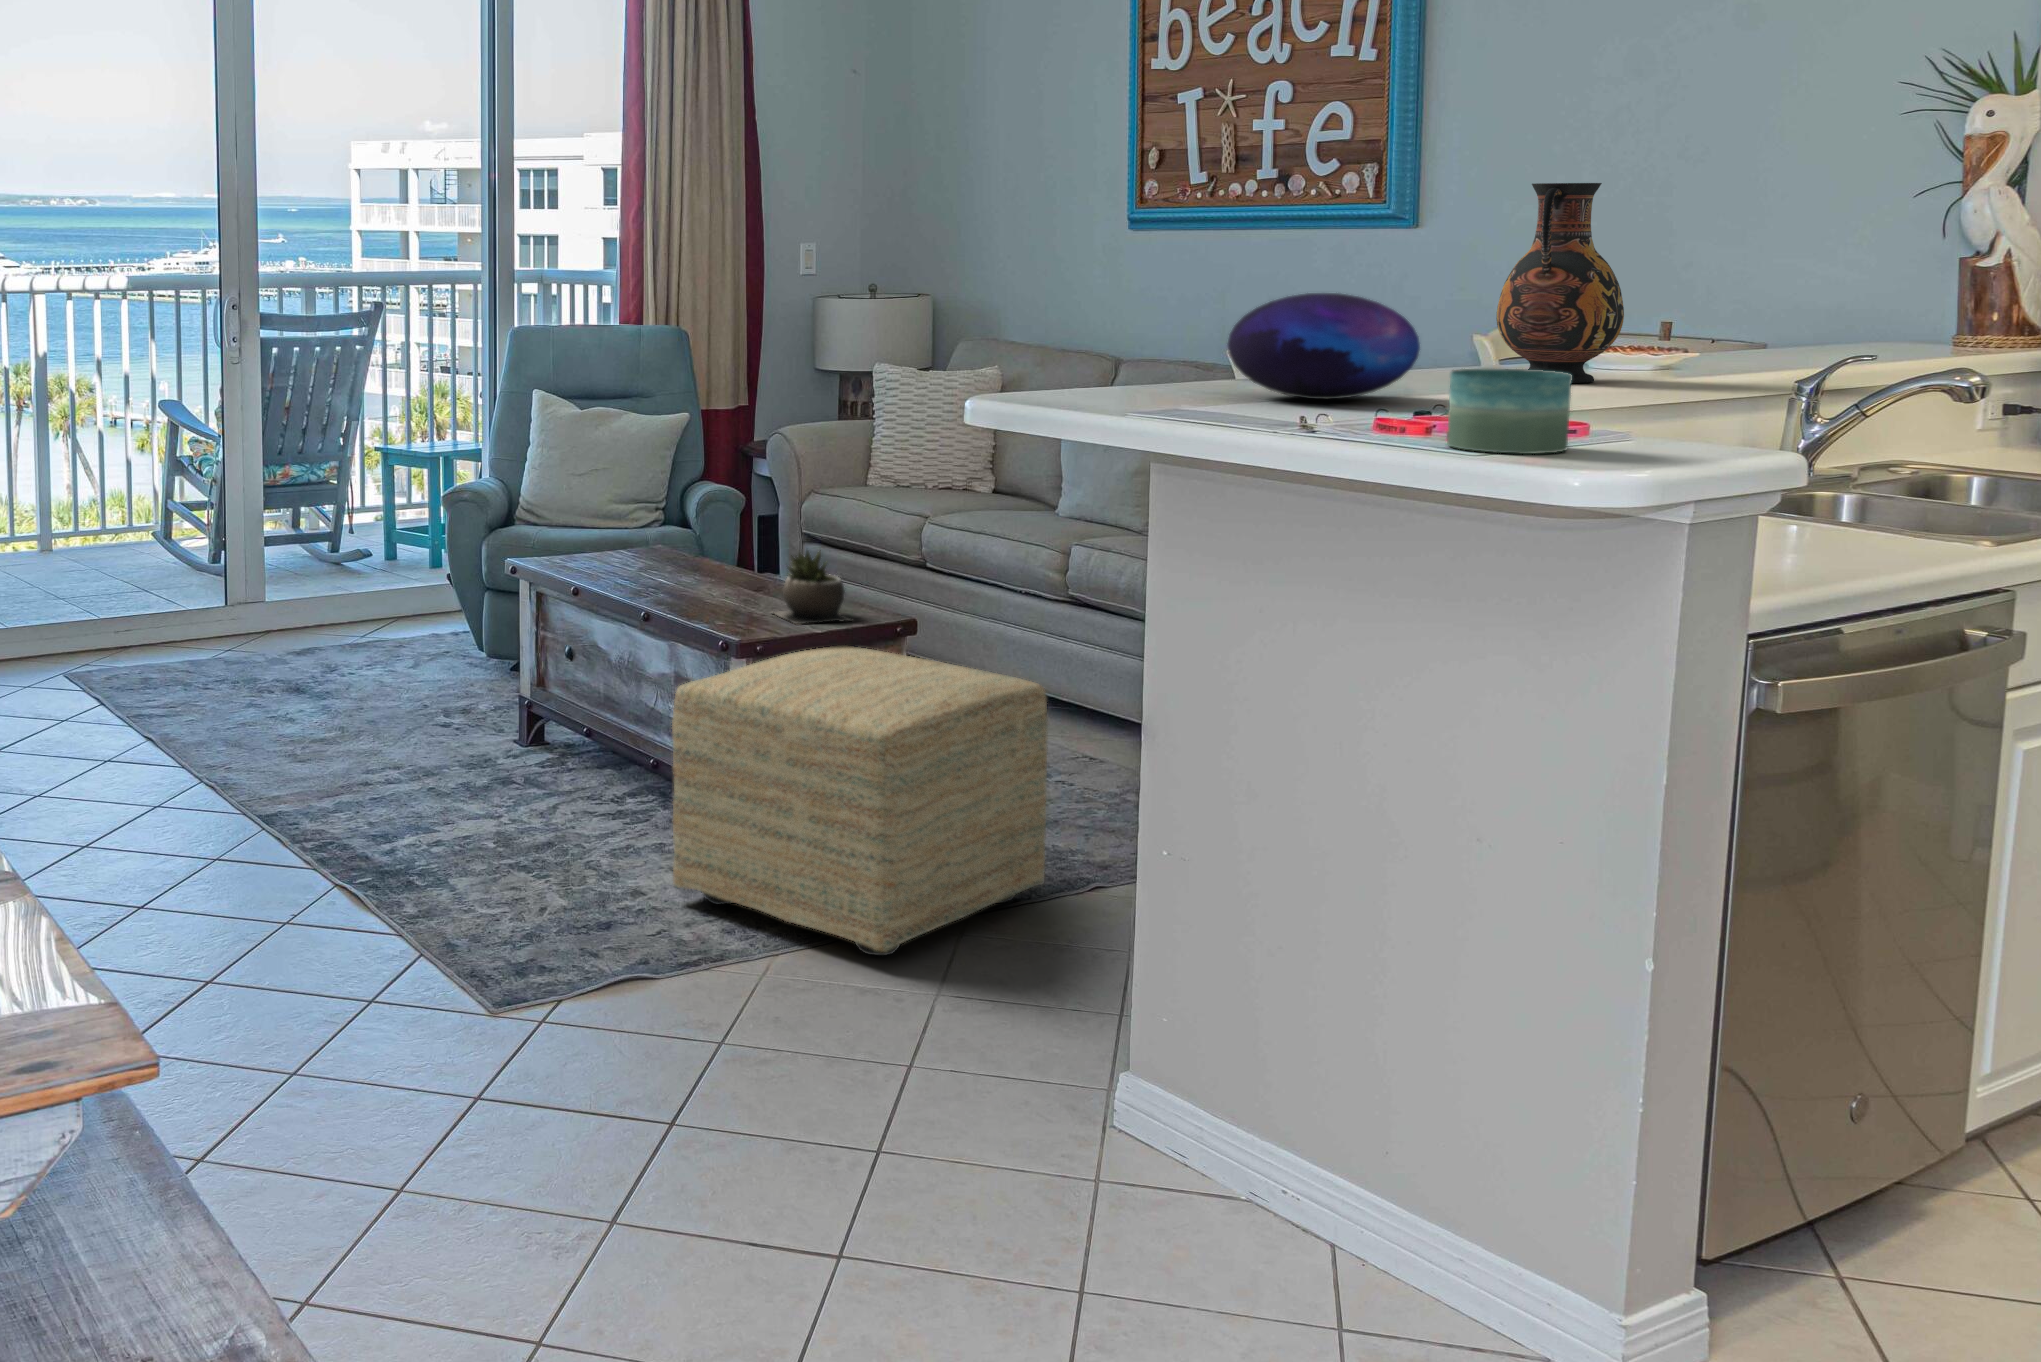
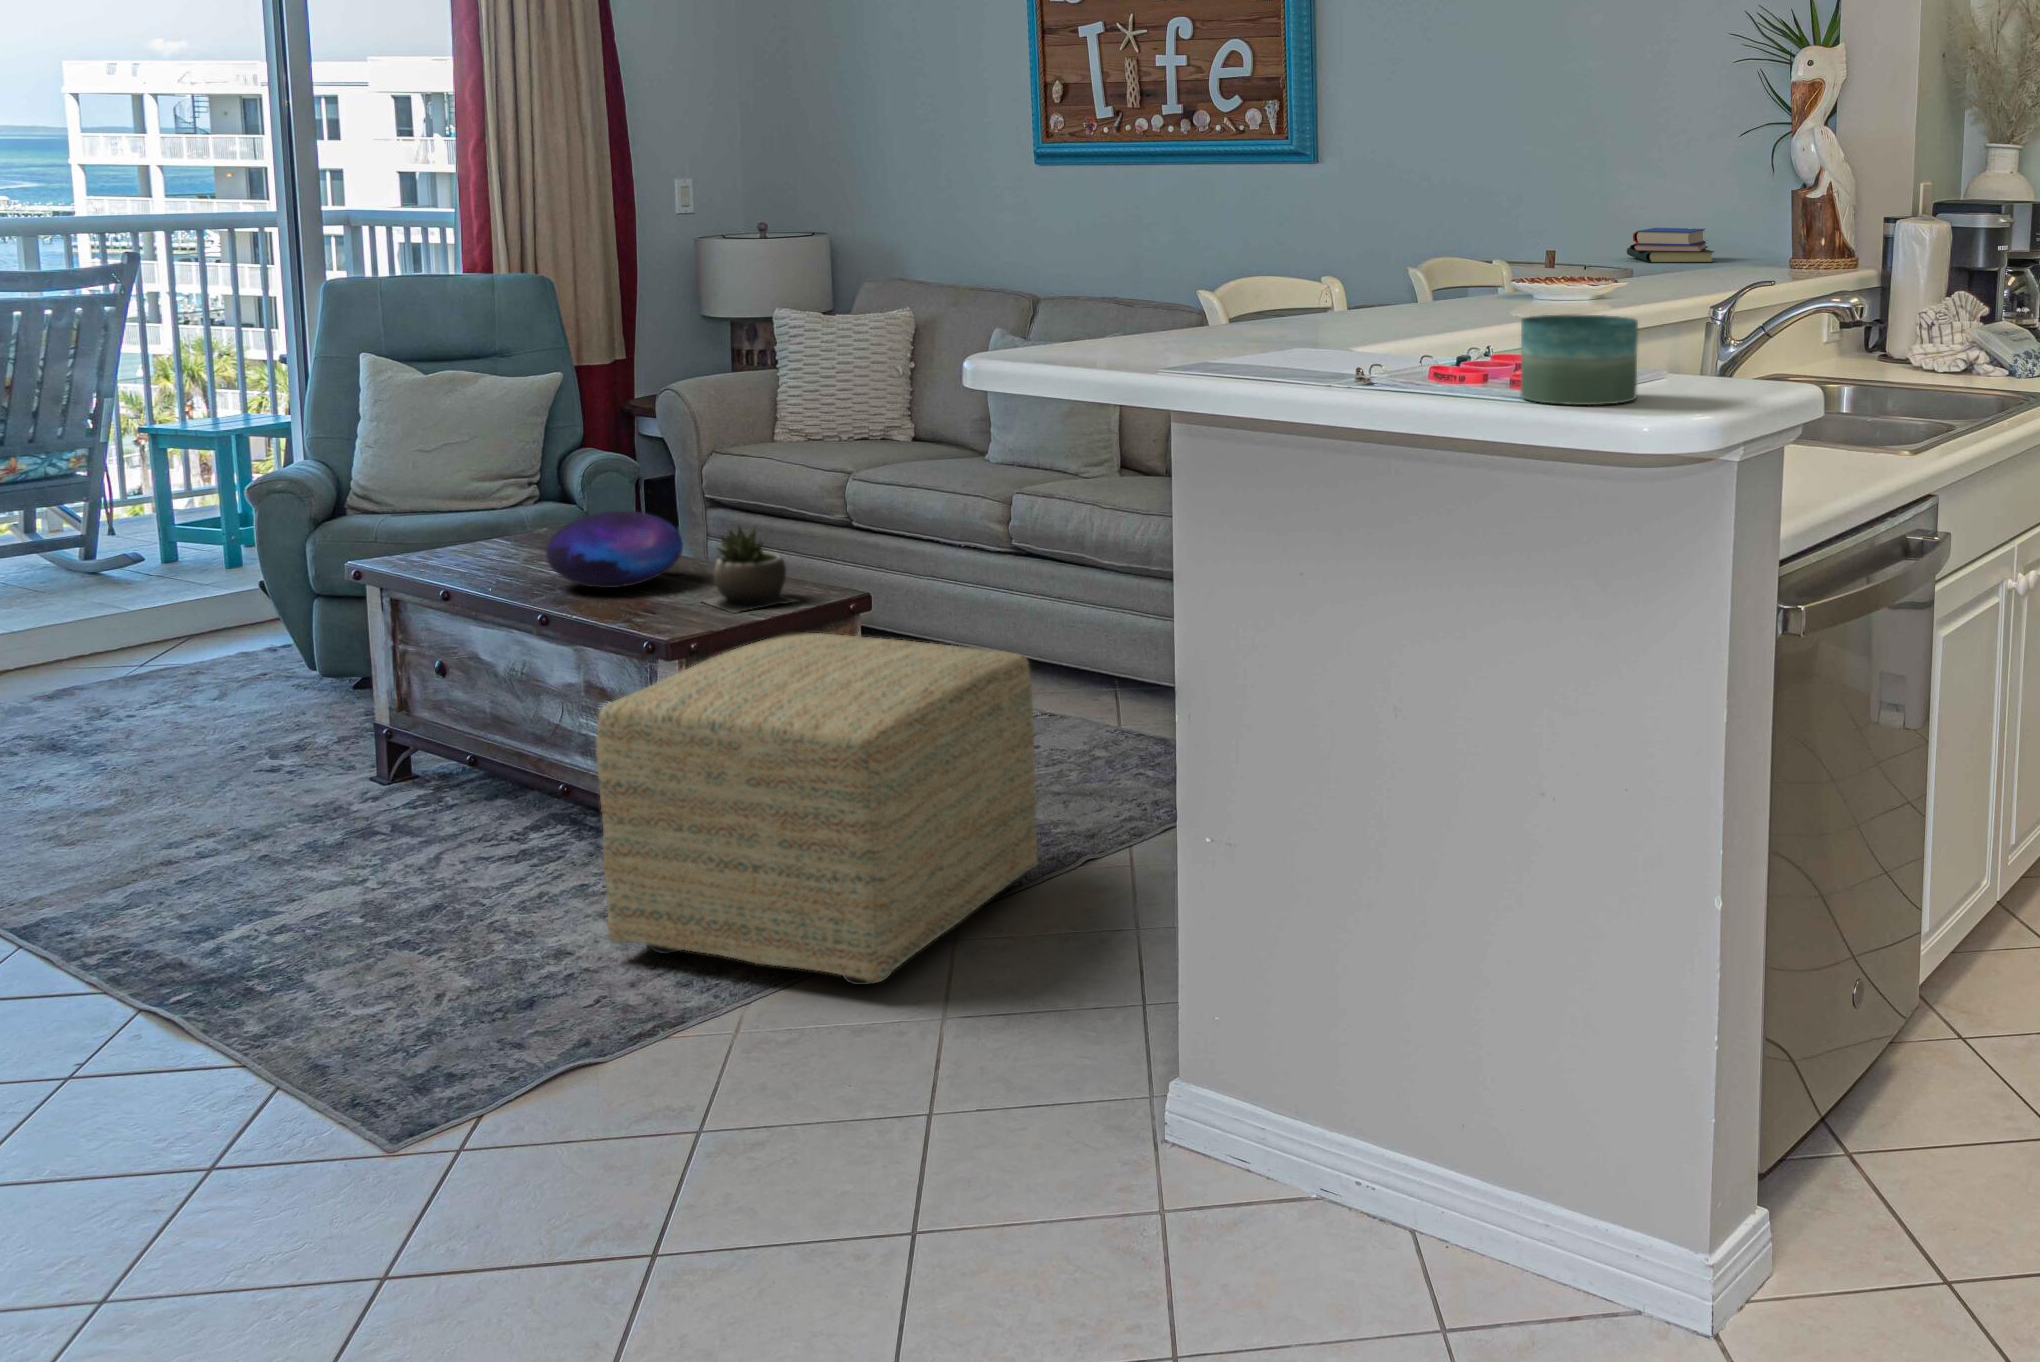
vase: present [1496,183,1624,383] -> none [1467,122,1580,317]
decorative orb: present [1228,293,1420,399] -> present [546,511,683,588]
book: none [1769,299,1879,339] -> present [1627,228,1714,263]

